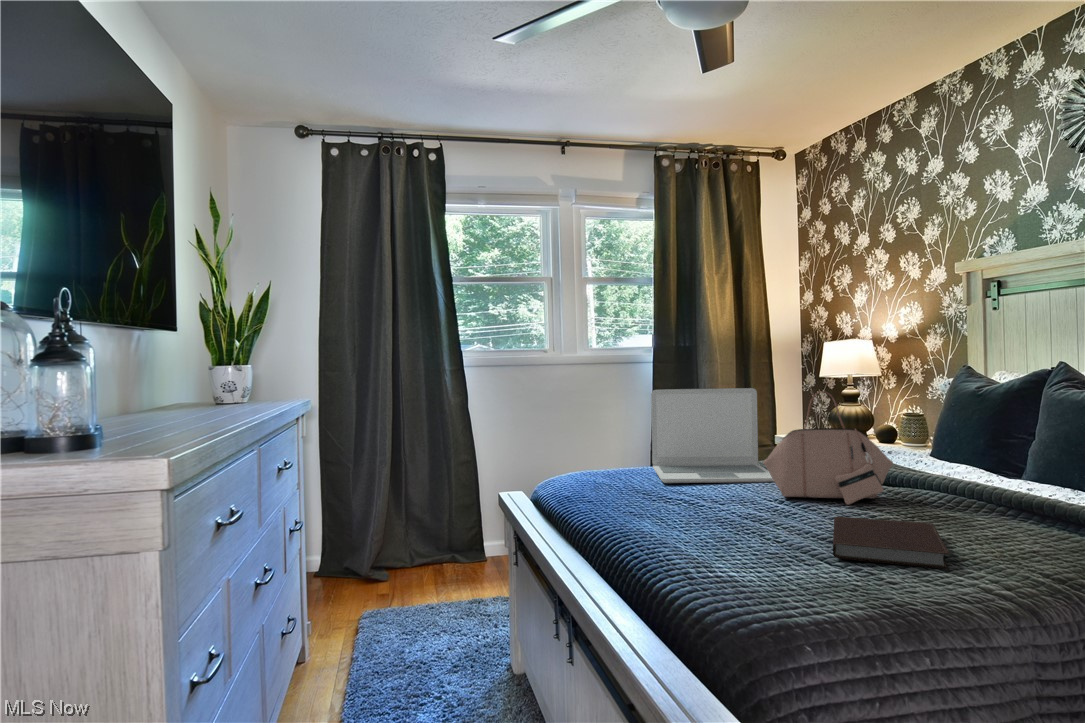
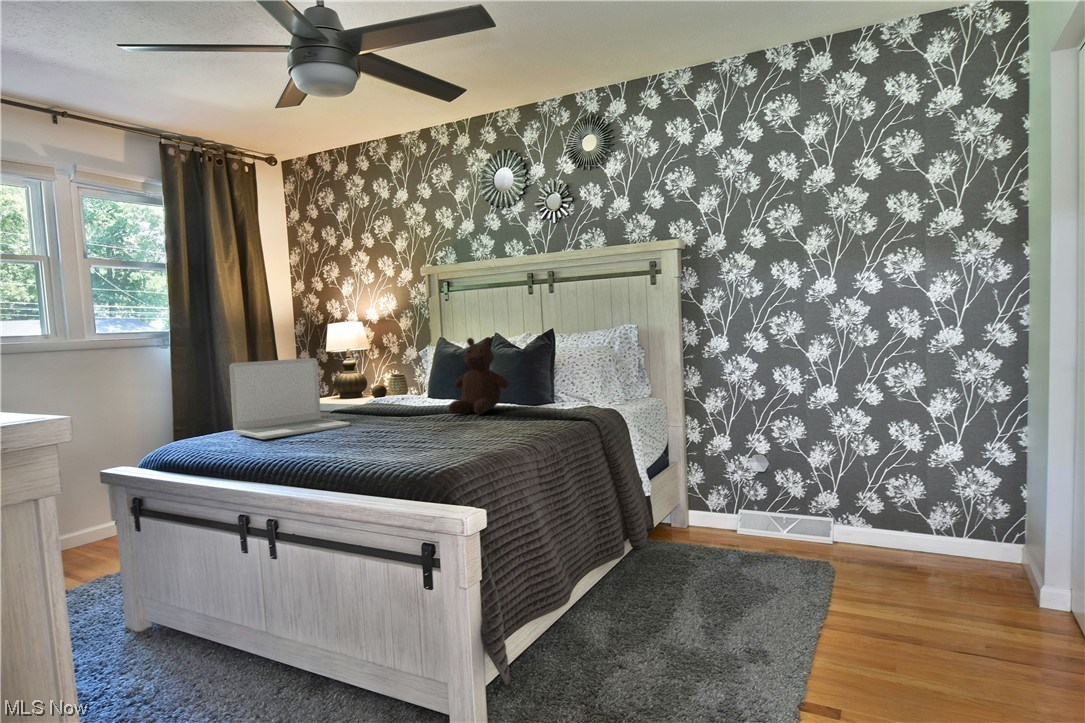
teddy bear: none [927,370,1048,499] -> present [448,337,509,414]
handbag: present [763,391,893,505] -> none [353,354,435,431]
notebook: present [833,517,950,569] -> none [425,426,502,449]

